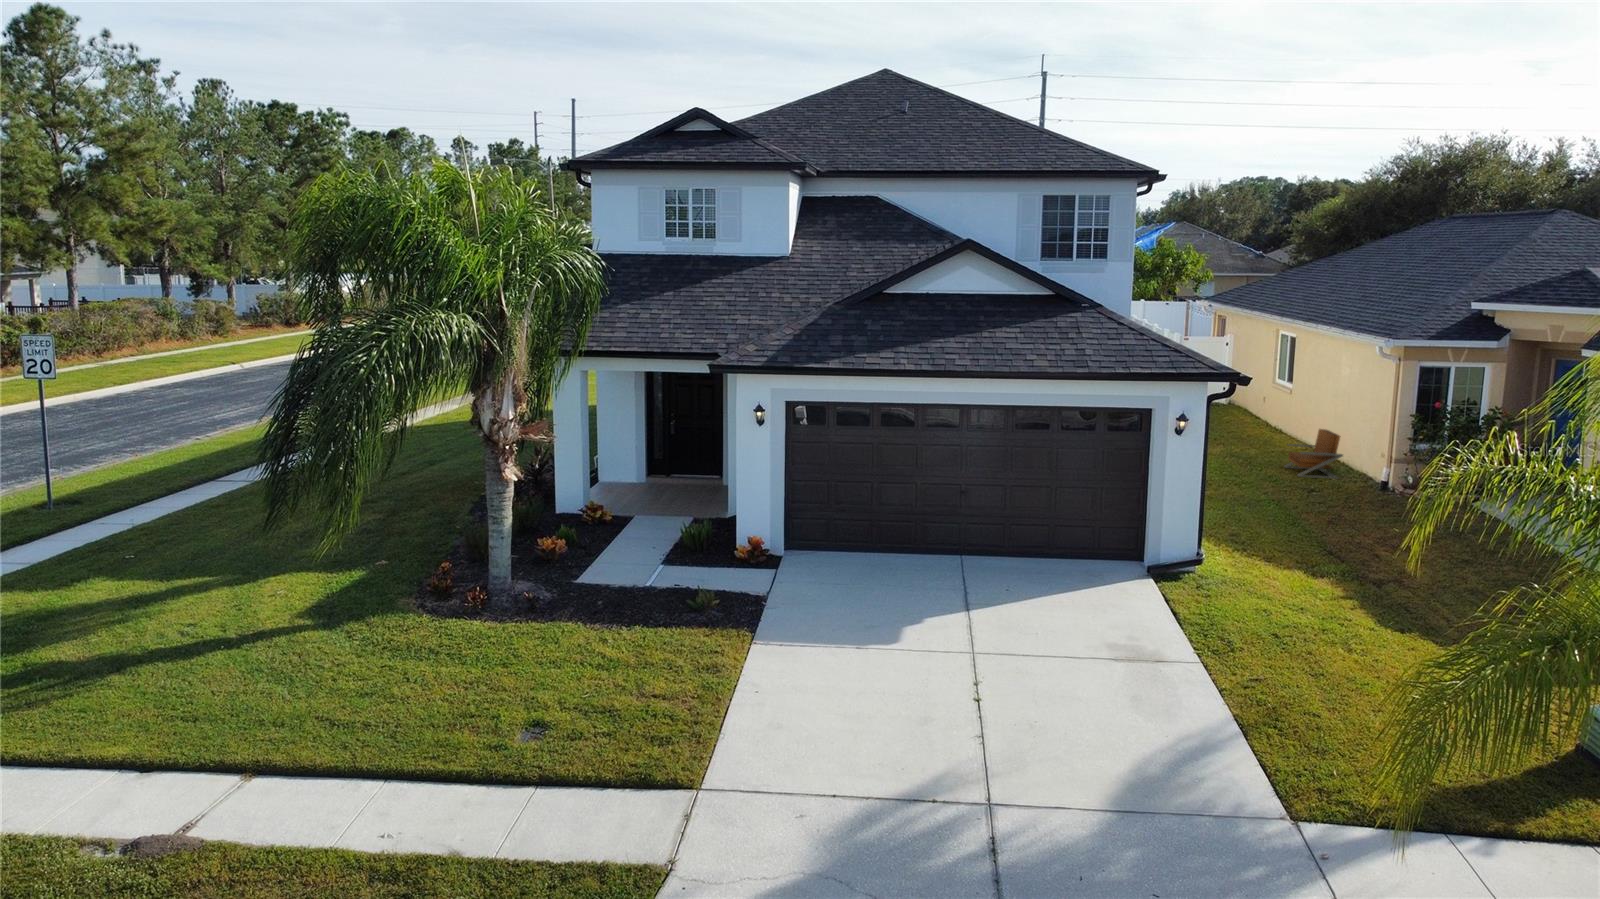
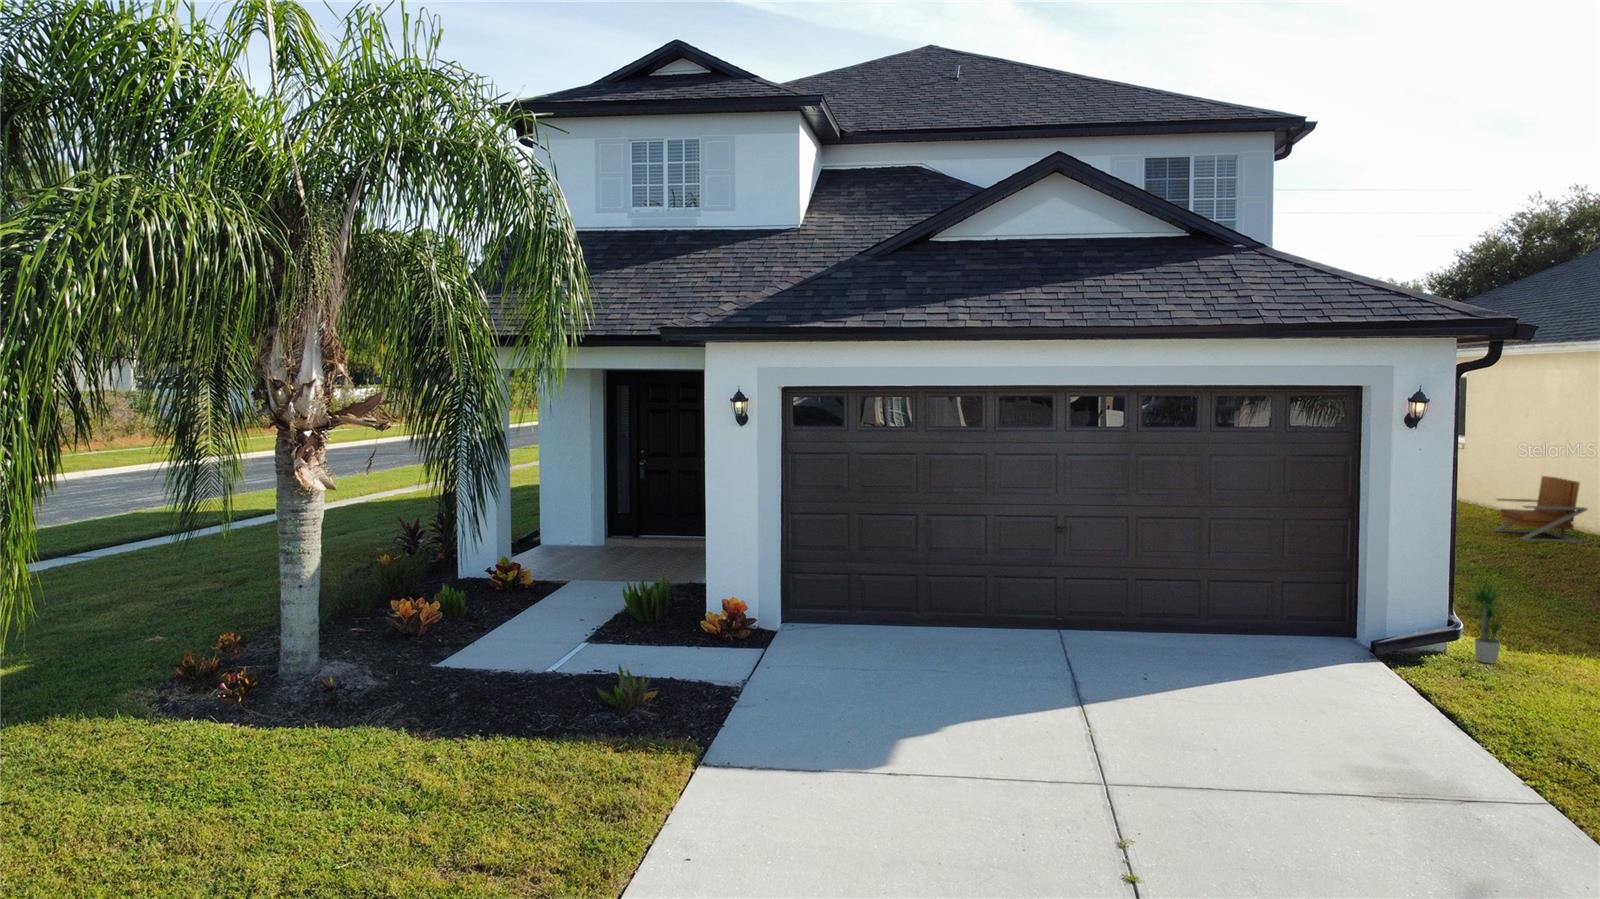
potted plant: none [1198,527,1232,579] -> present [1460,579,1509,663]

